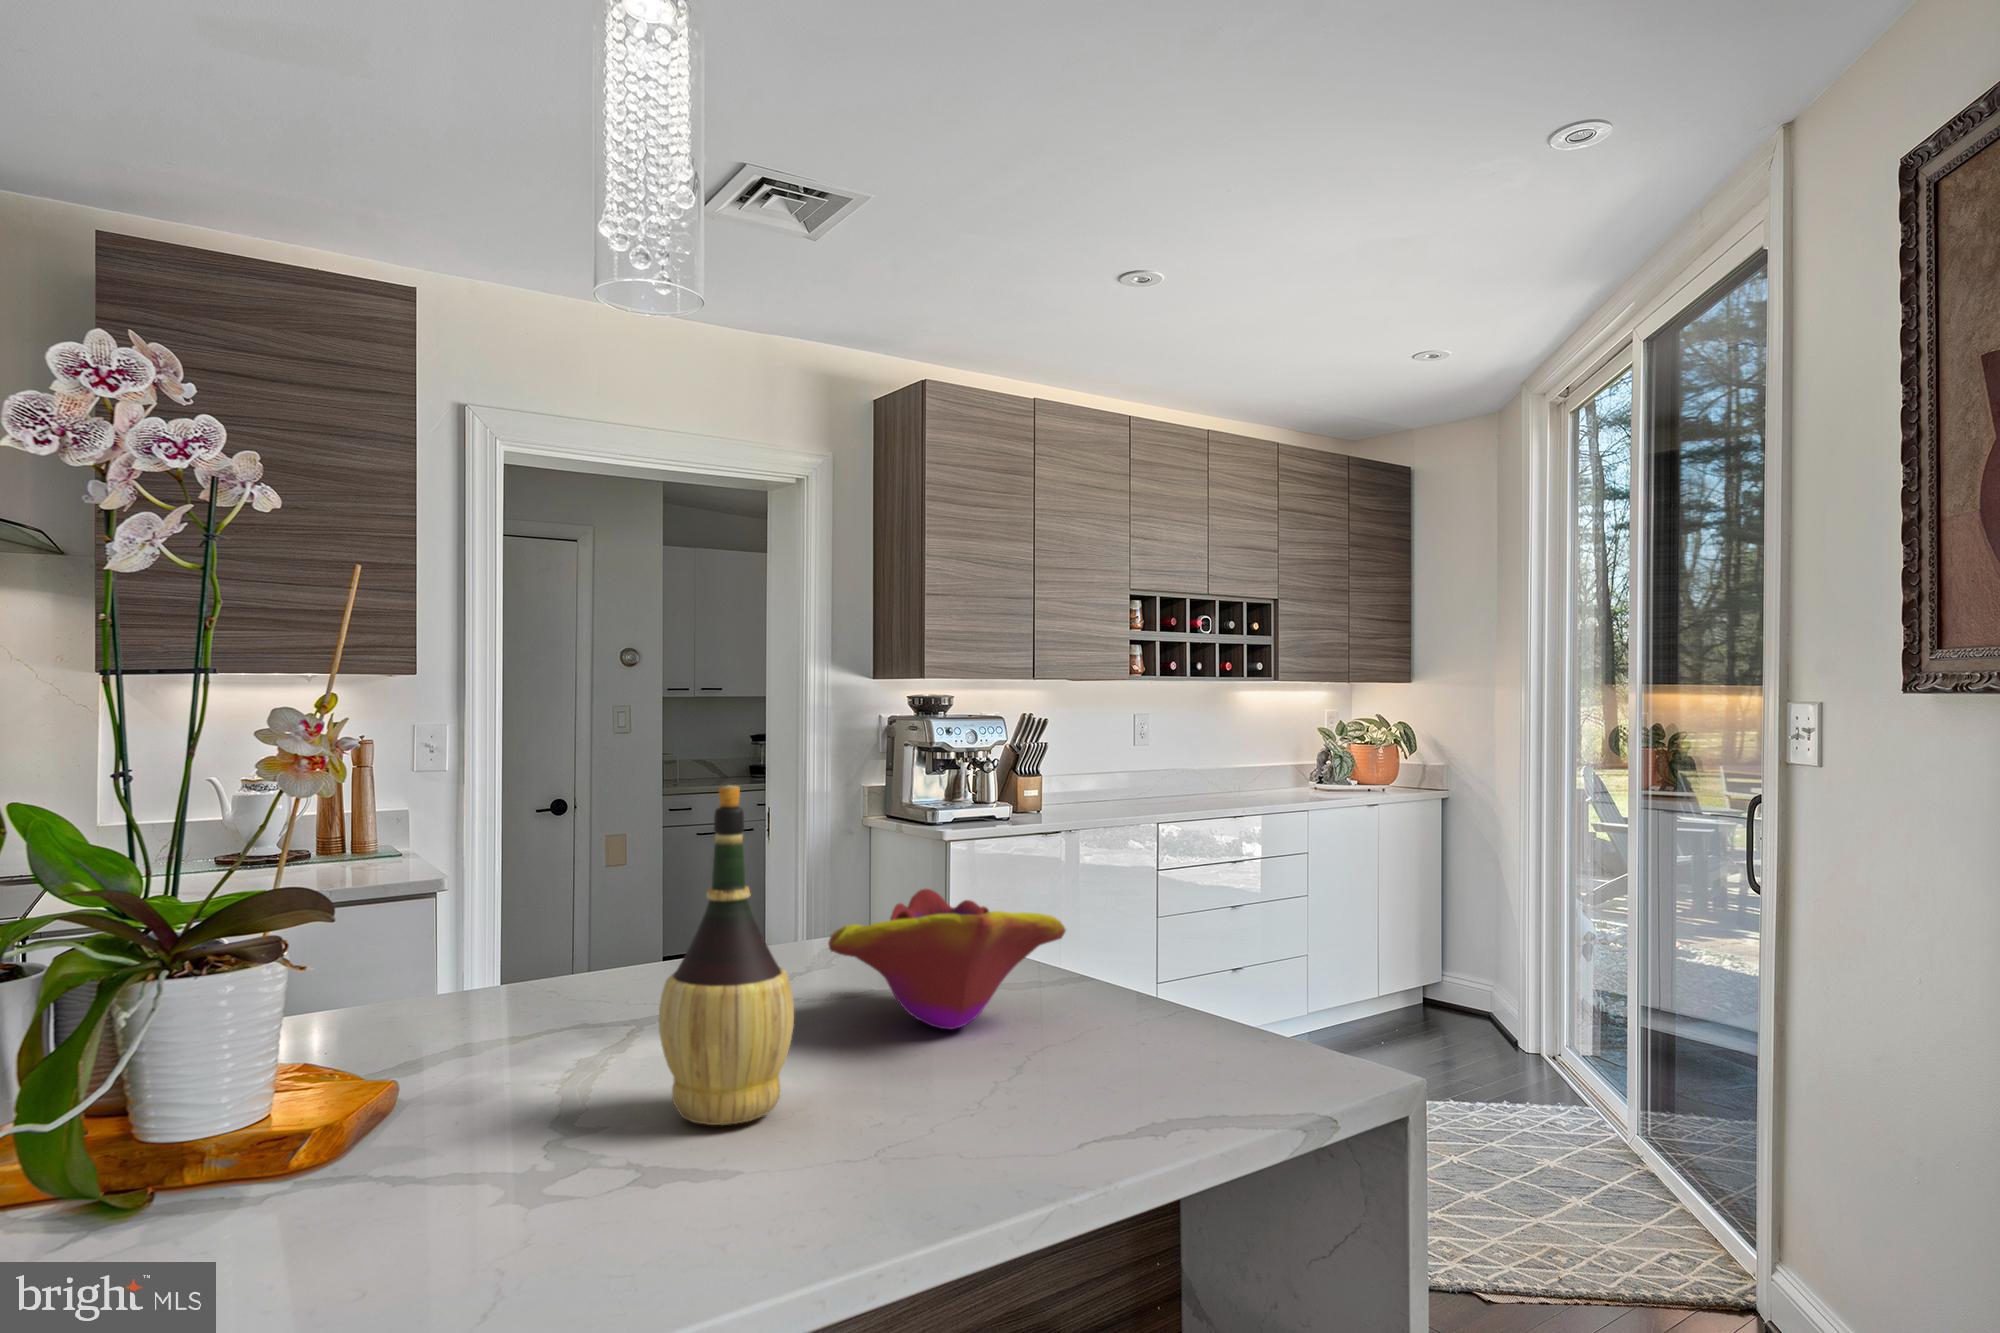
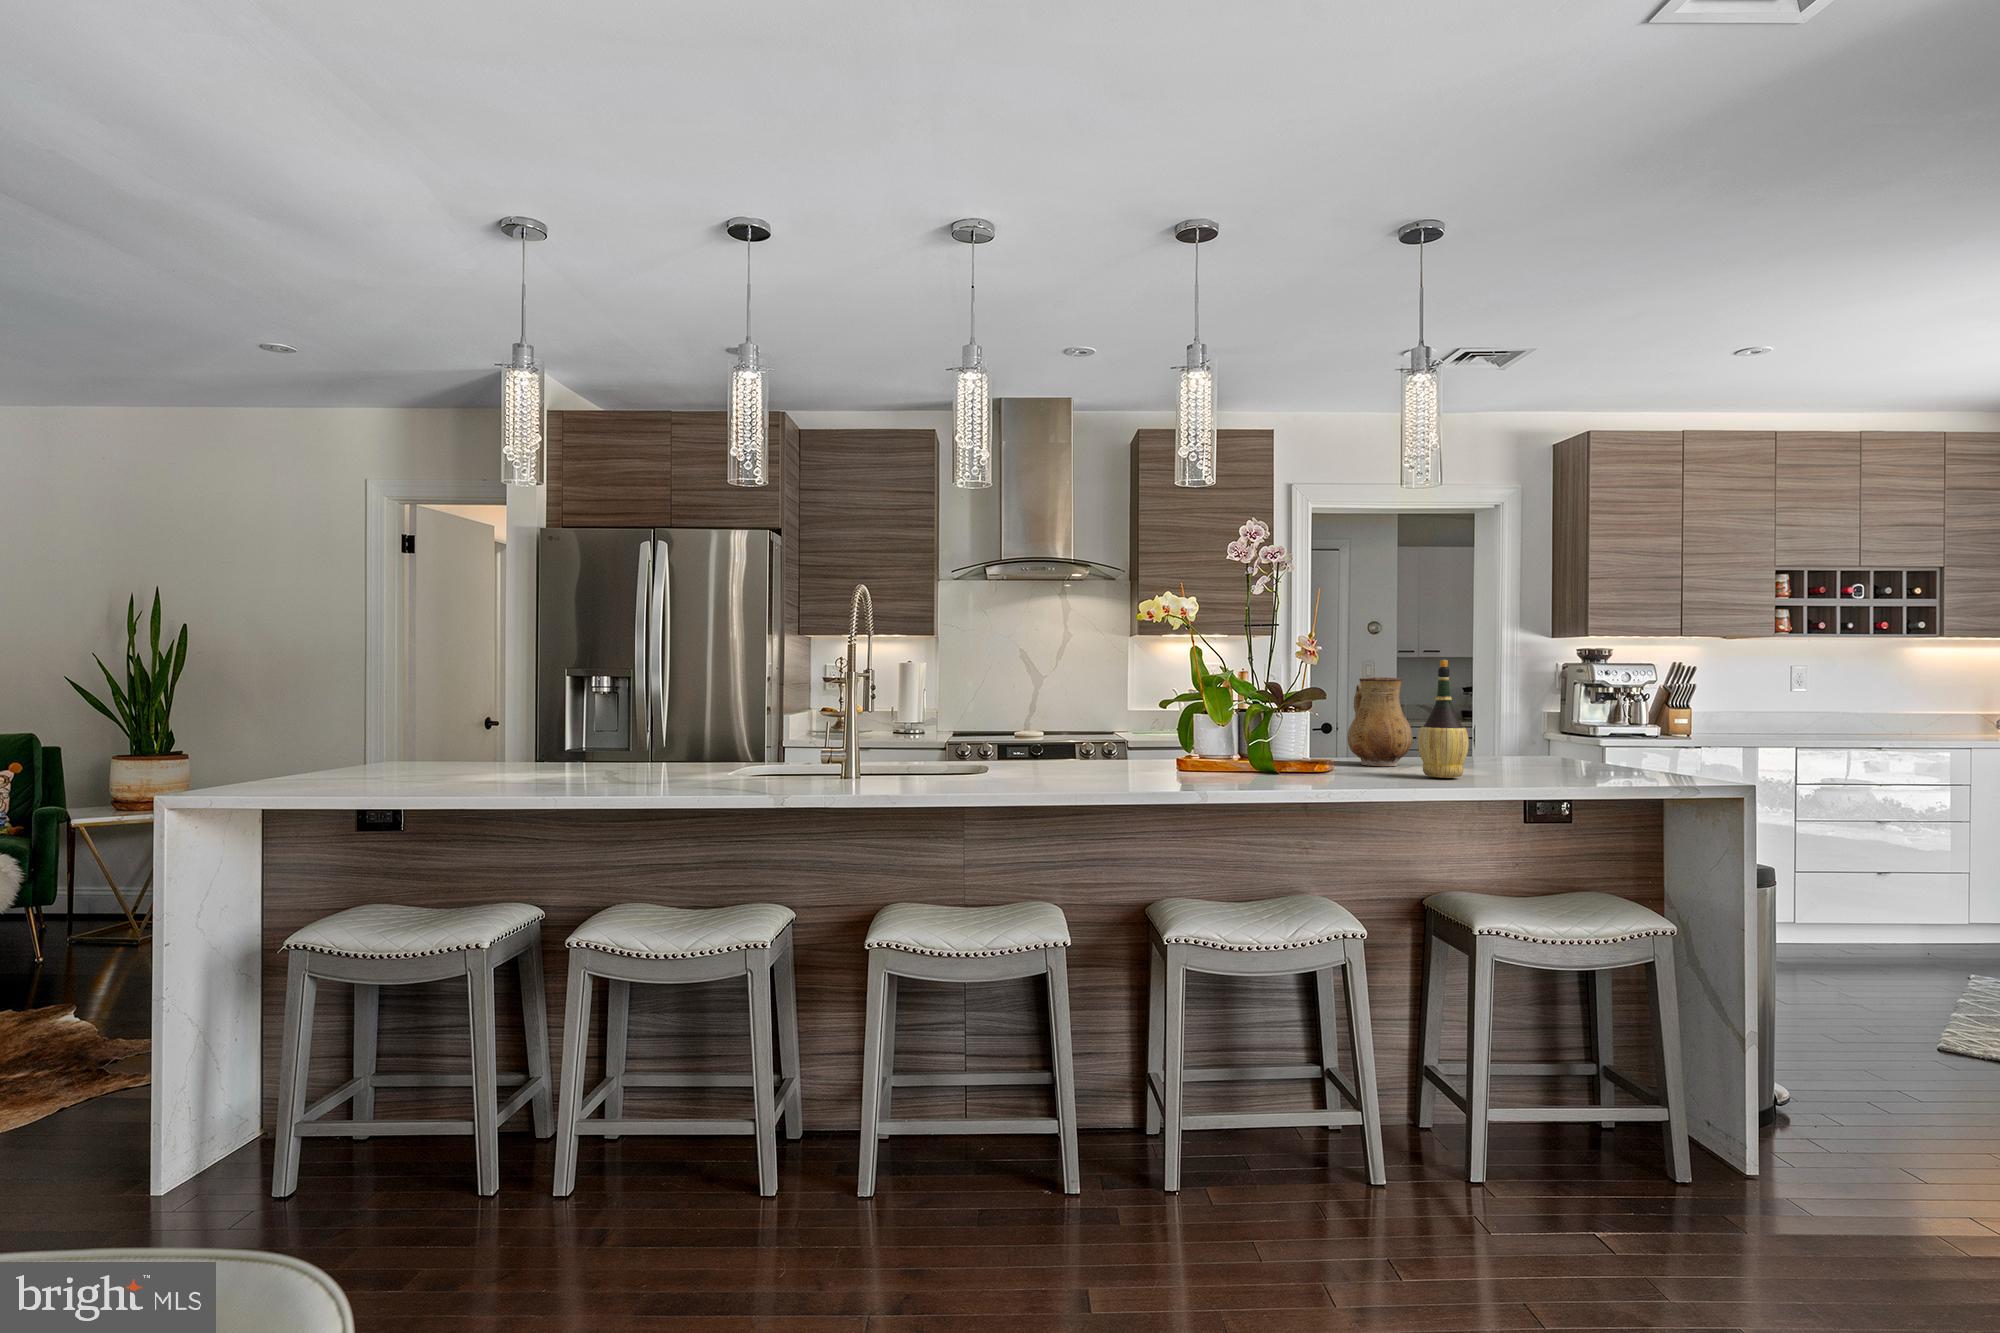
ceramic pitcher: none [492,806,655,1041] -> present [1347,677,1413,766]
decorative bowl: present [828,889,1066,1029] -> none [1489,718,1602,773]

